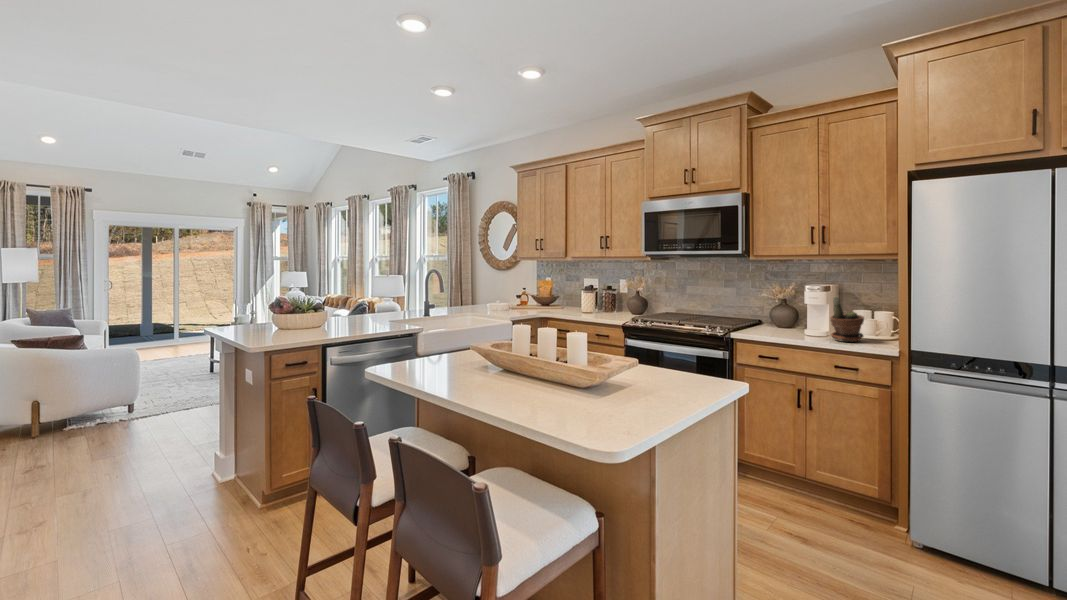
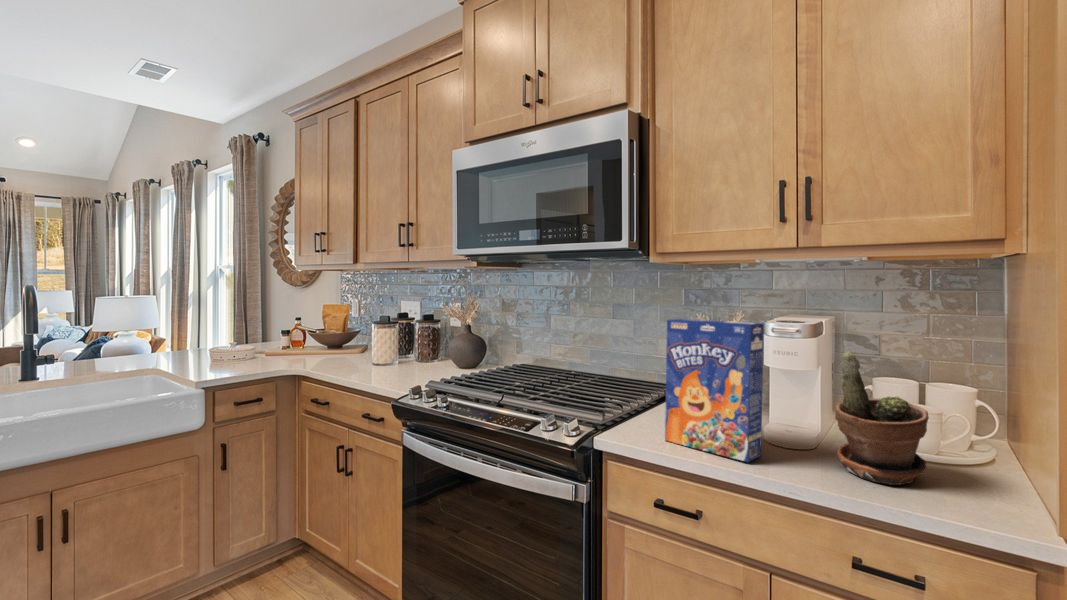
cereal box: none [761,285,803,338] -> present [665,319,764,462]

